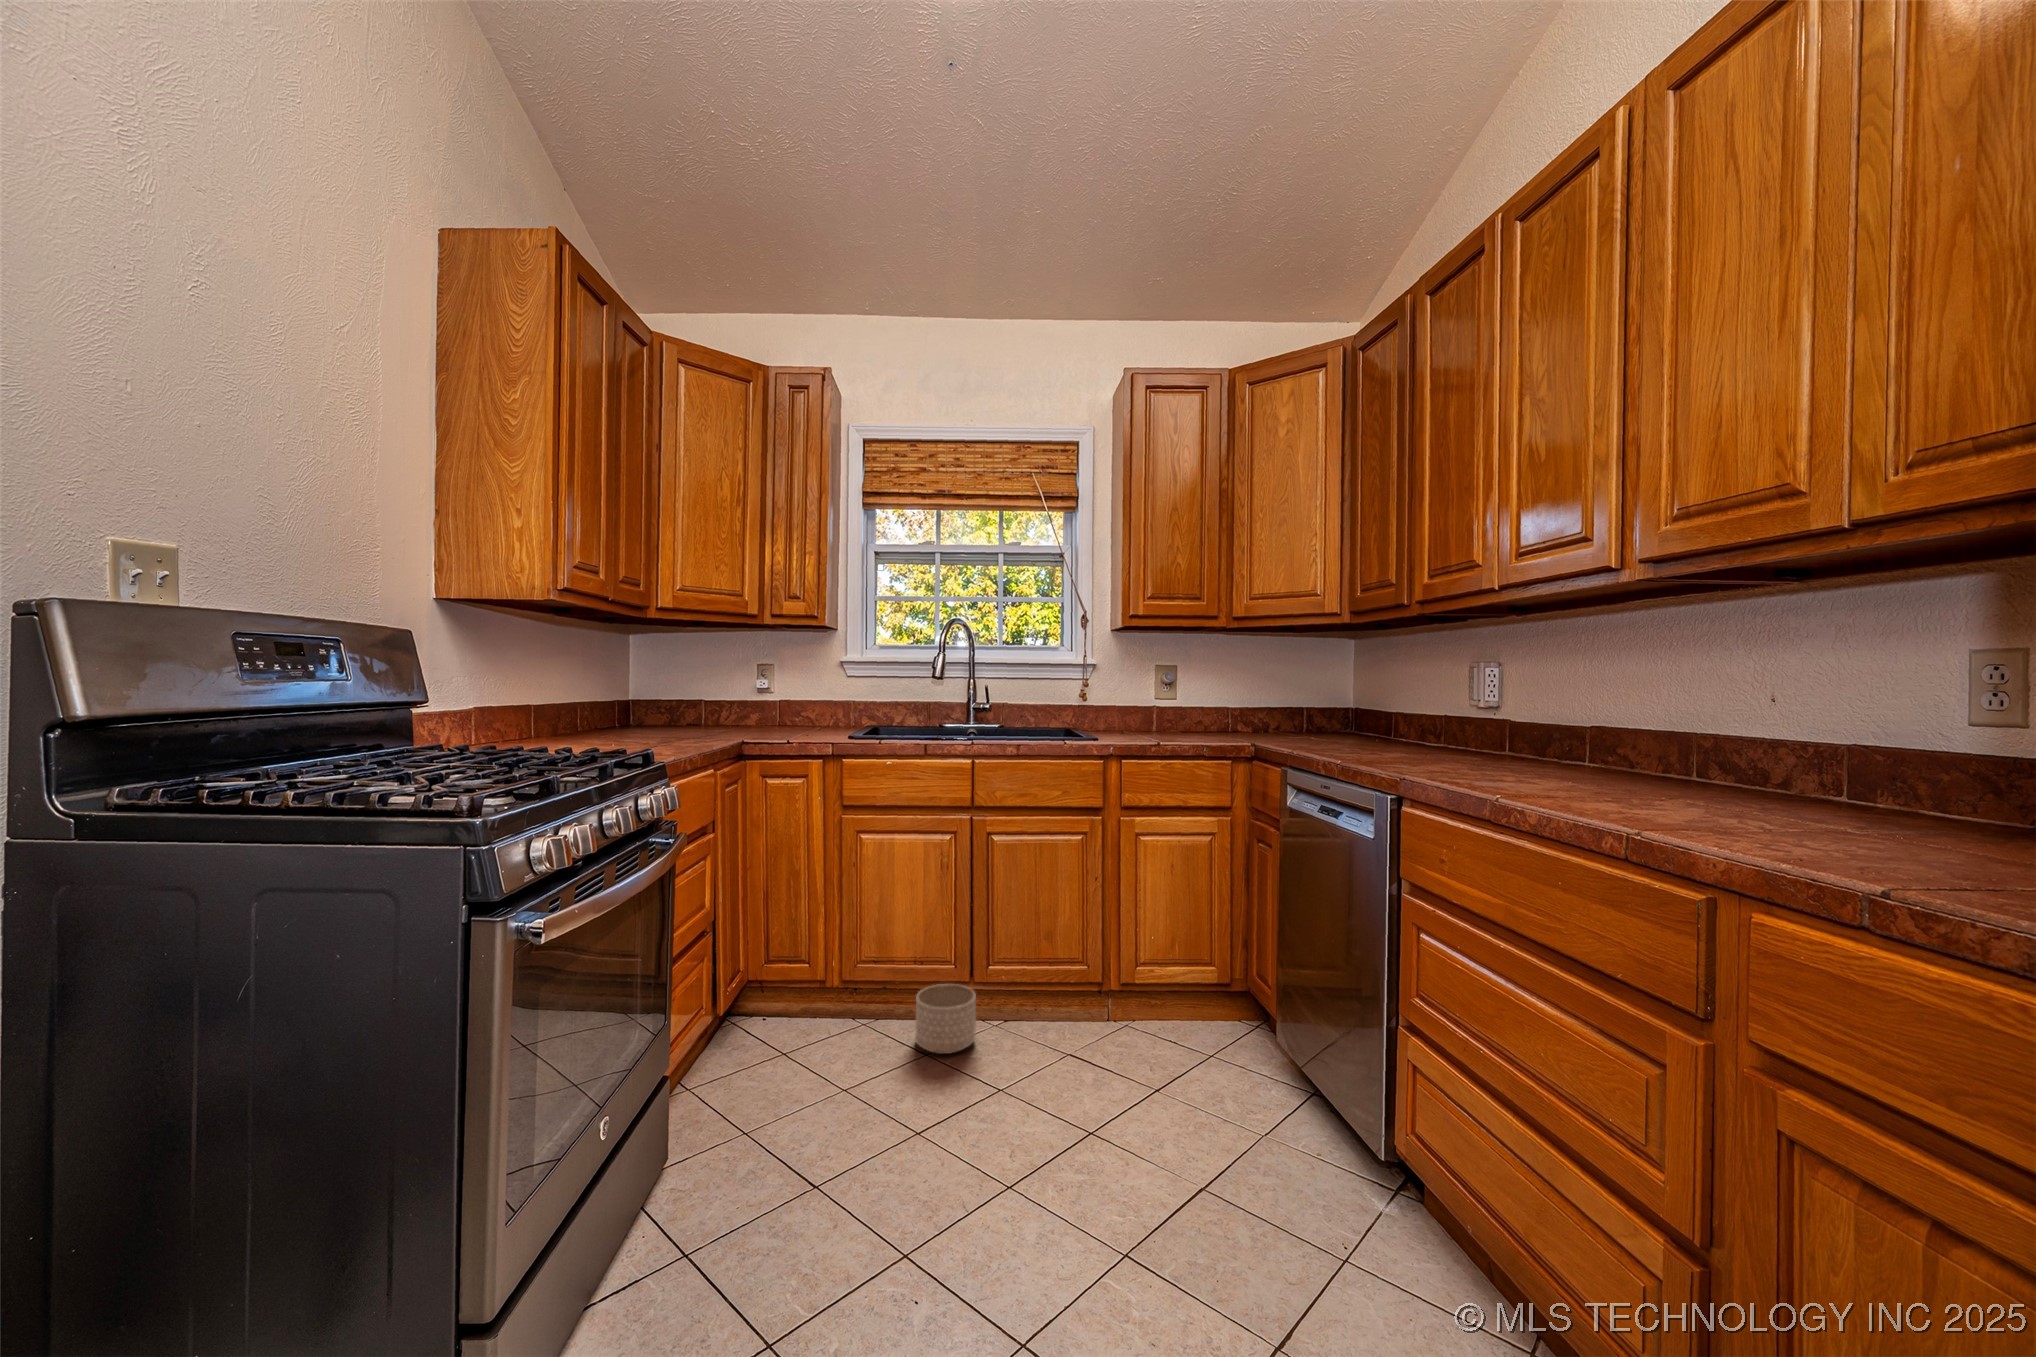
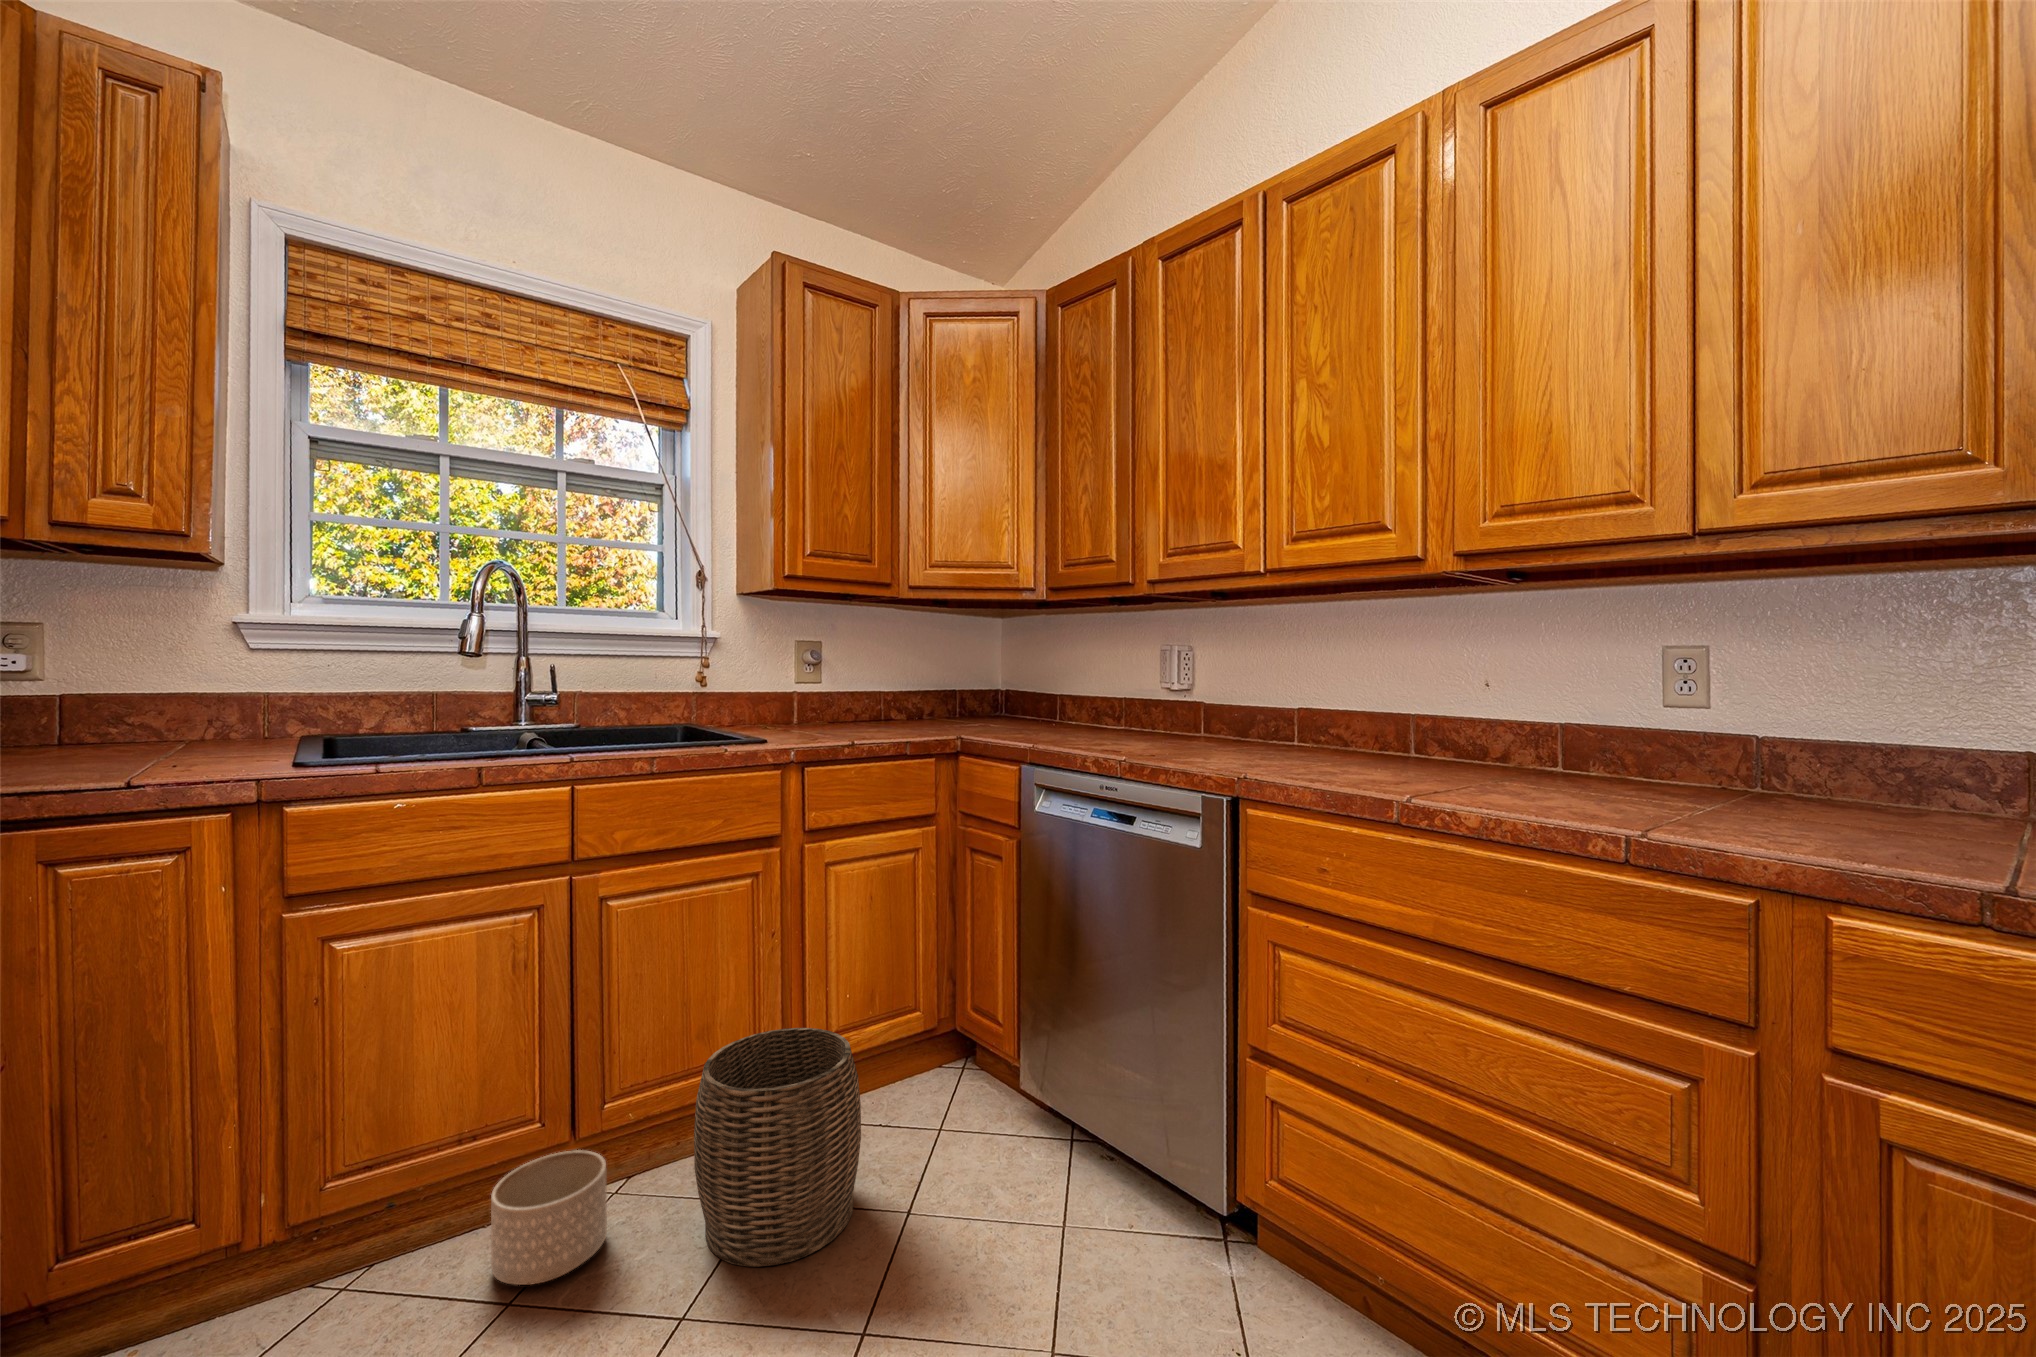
woven basket: none [1019,944,1128,1097] -> present [694,1028,861,1267]

